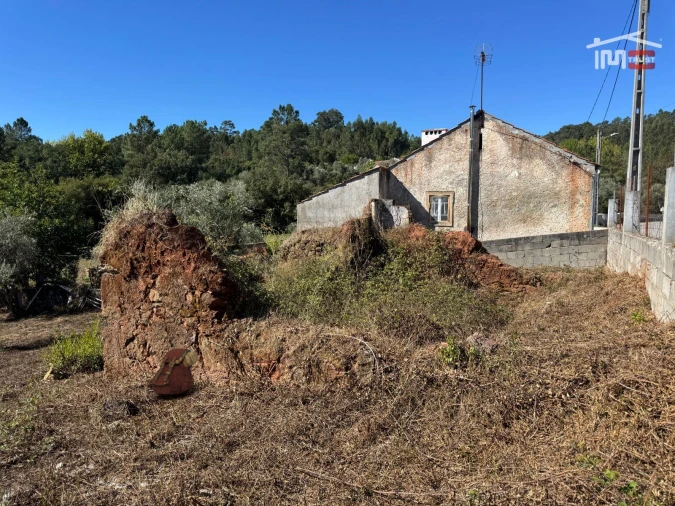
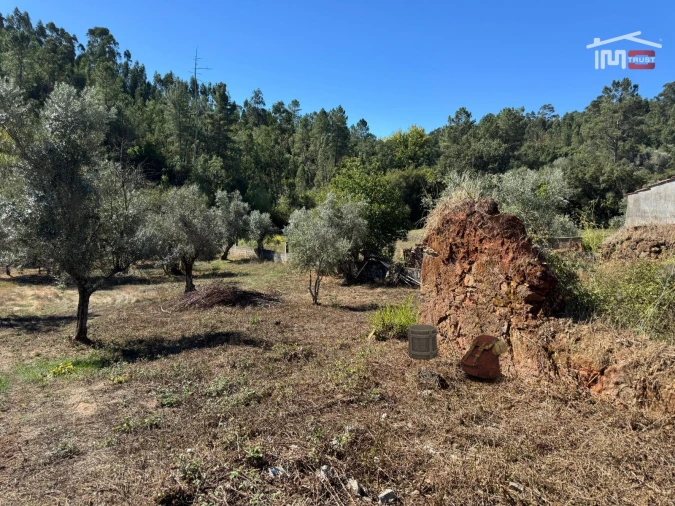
bucket: none [87,350,127,393] -> present [408,324,438,359]

